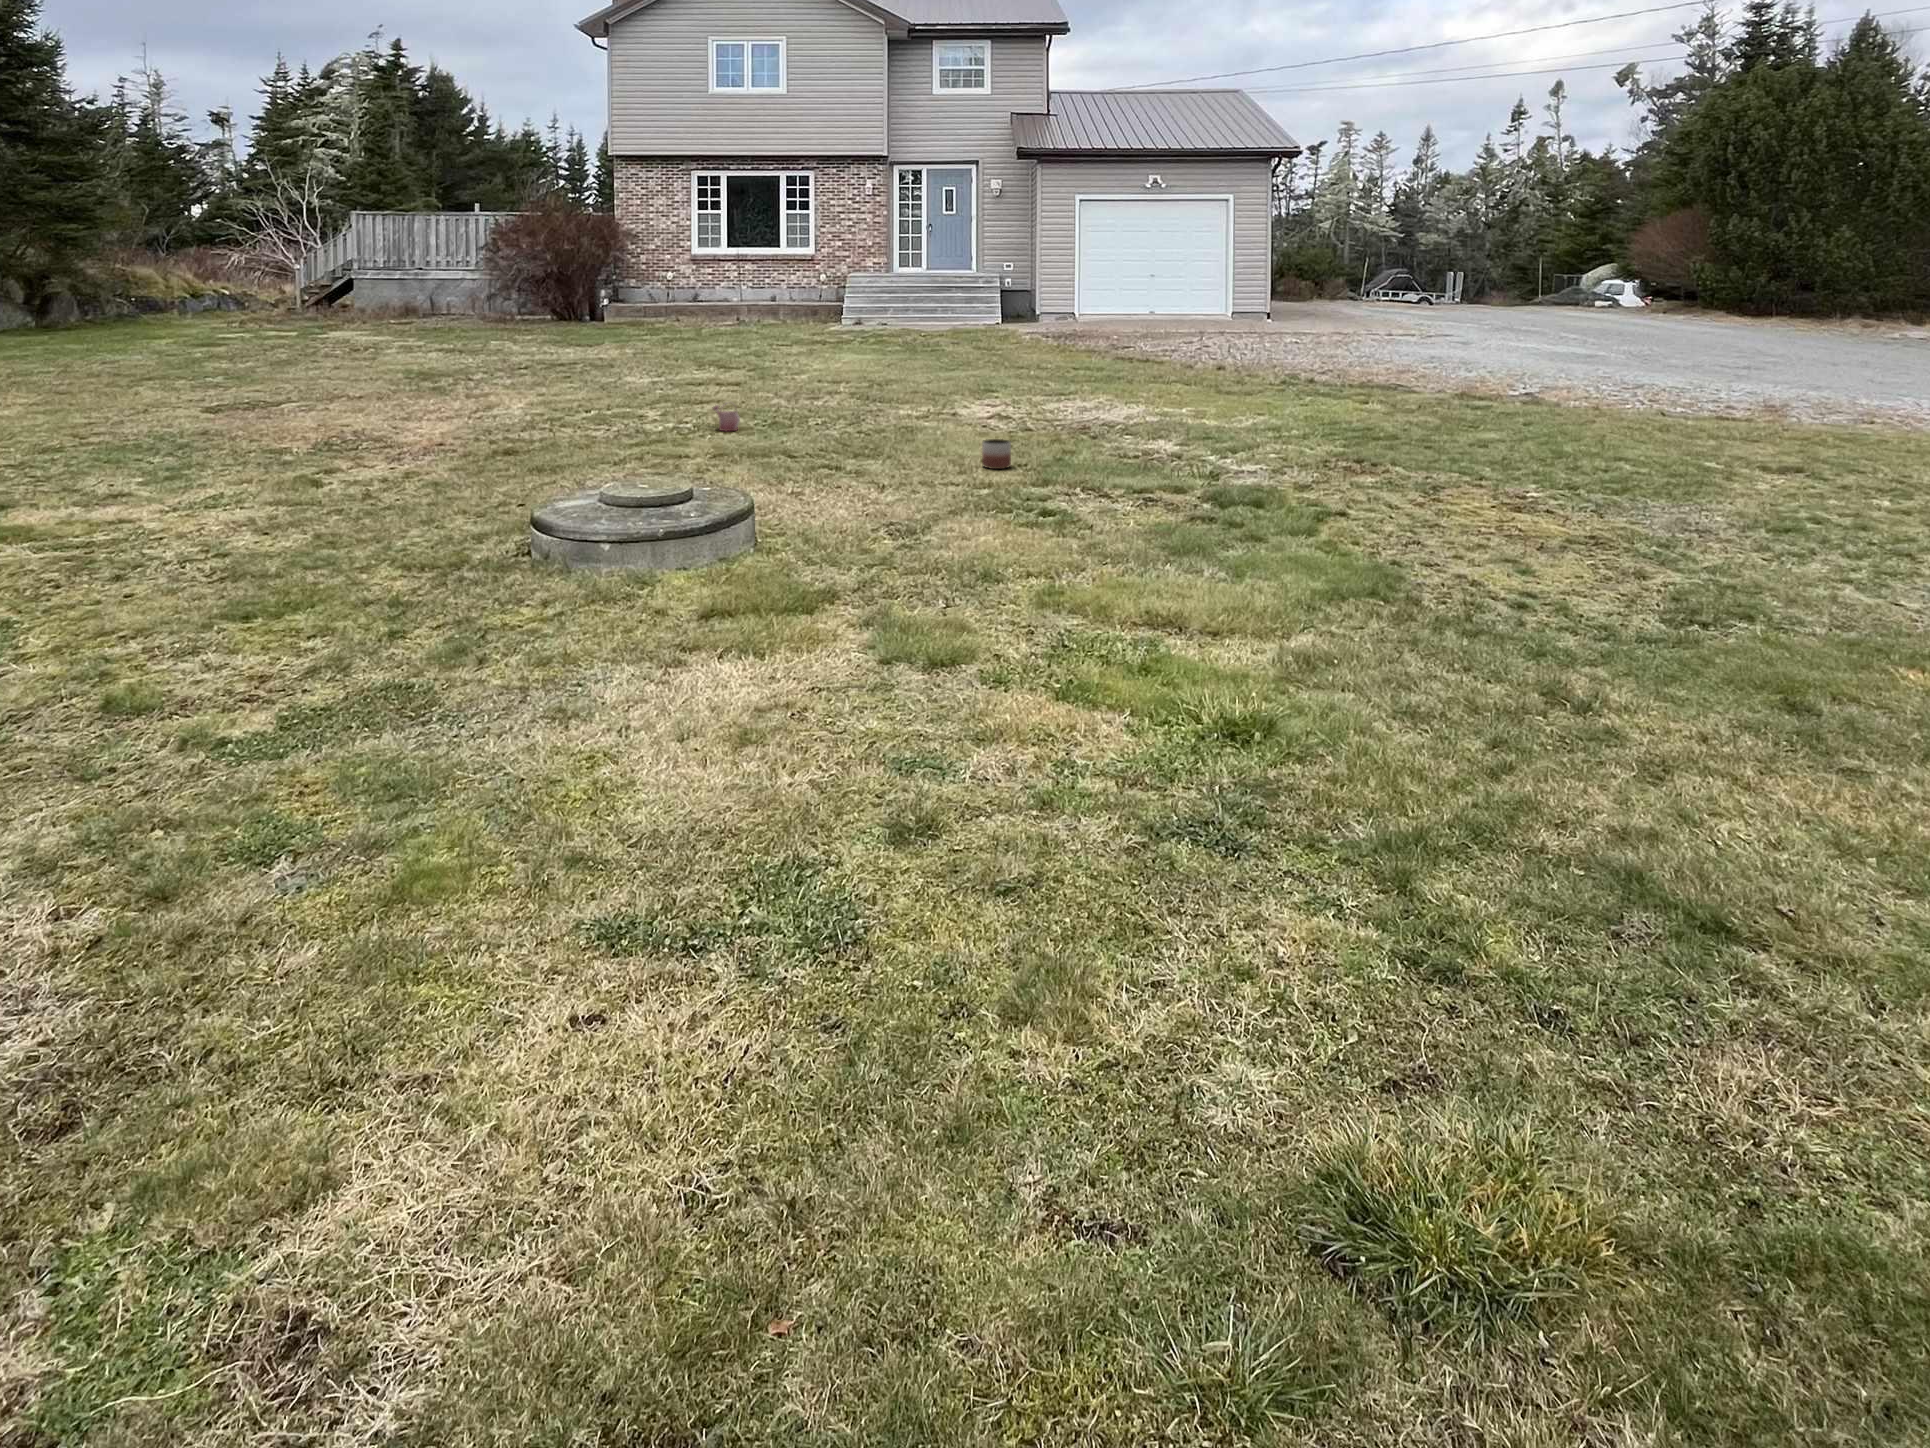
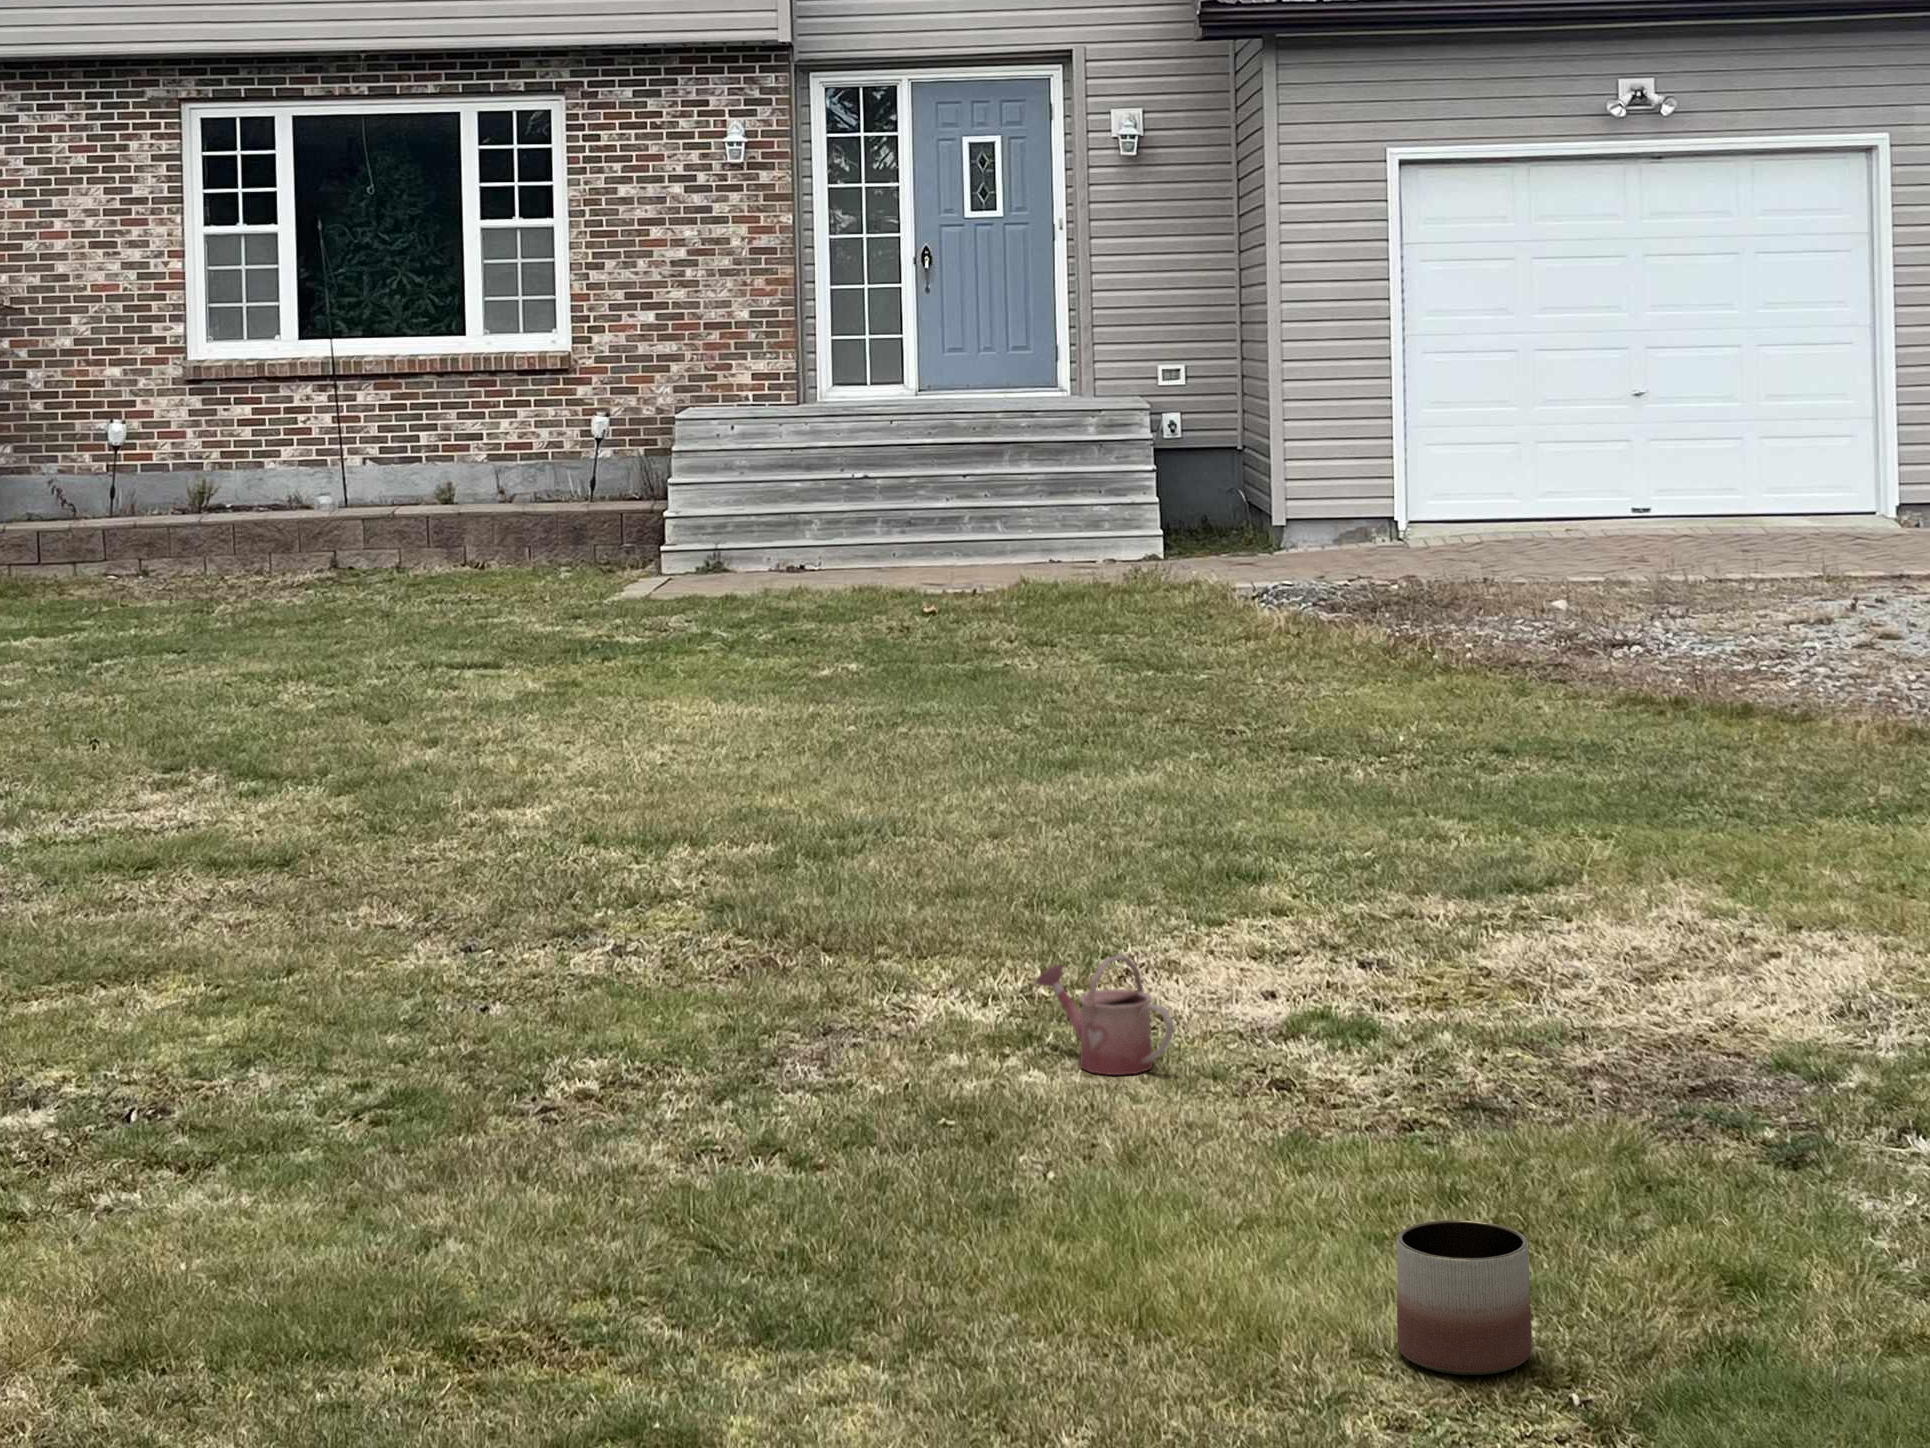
watering can: present [712,403,740,431] -> present [1036,955,1173,1075]

